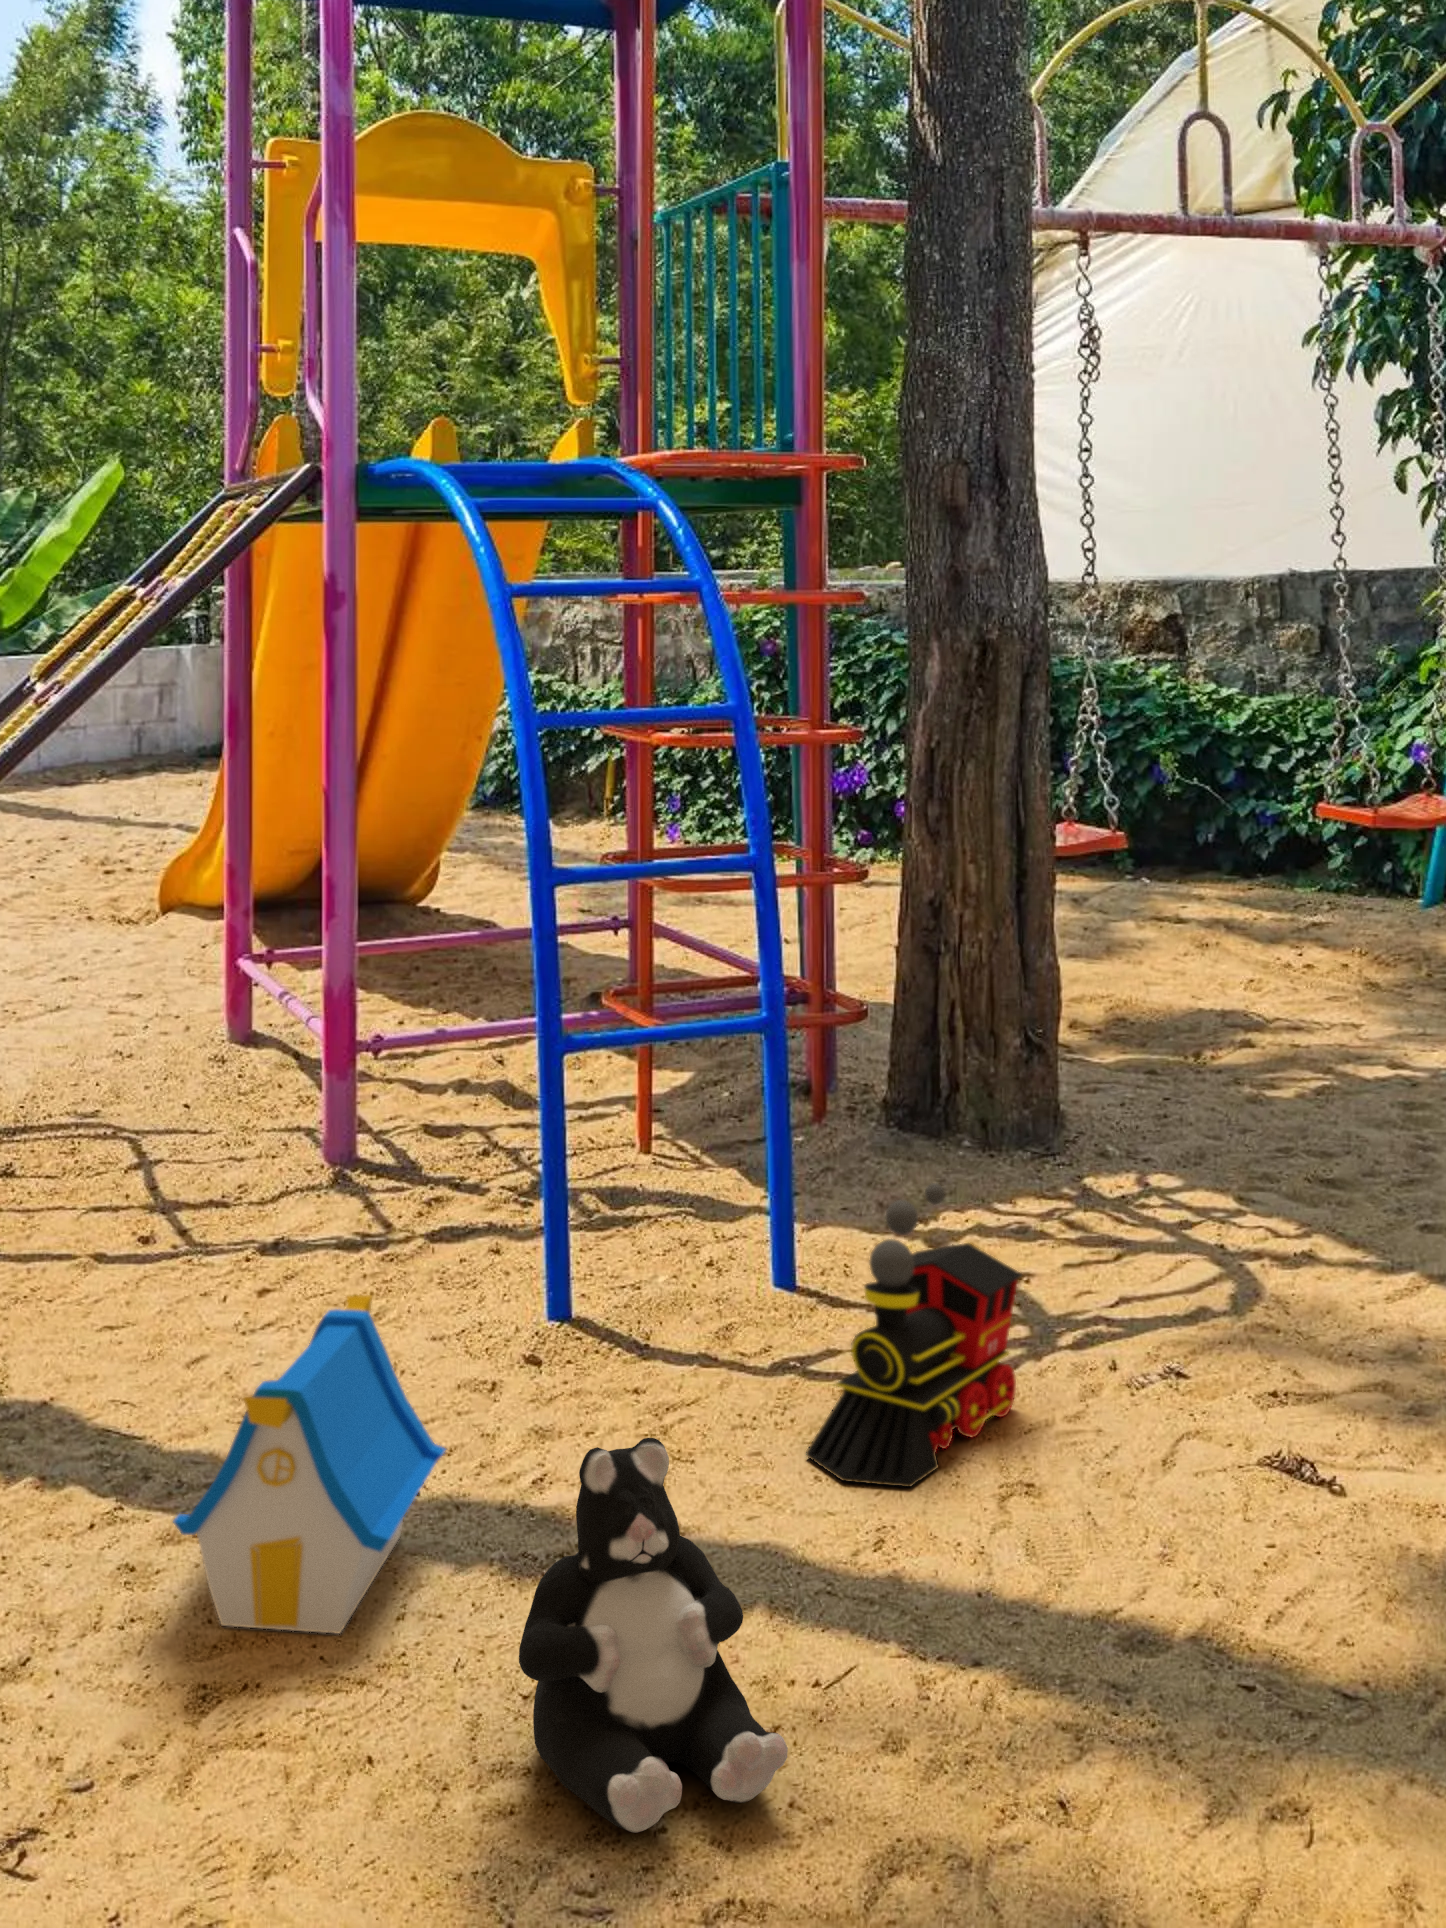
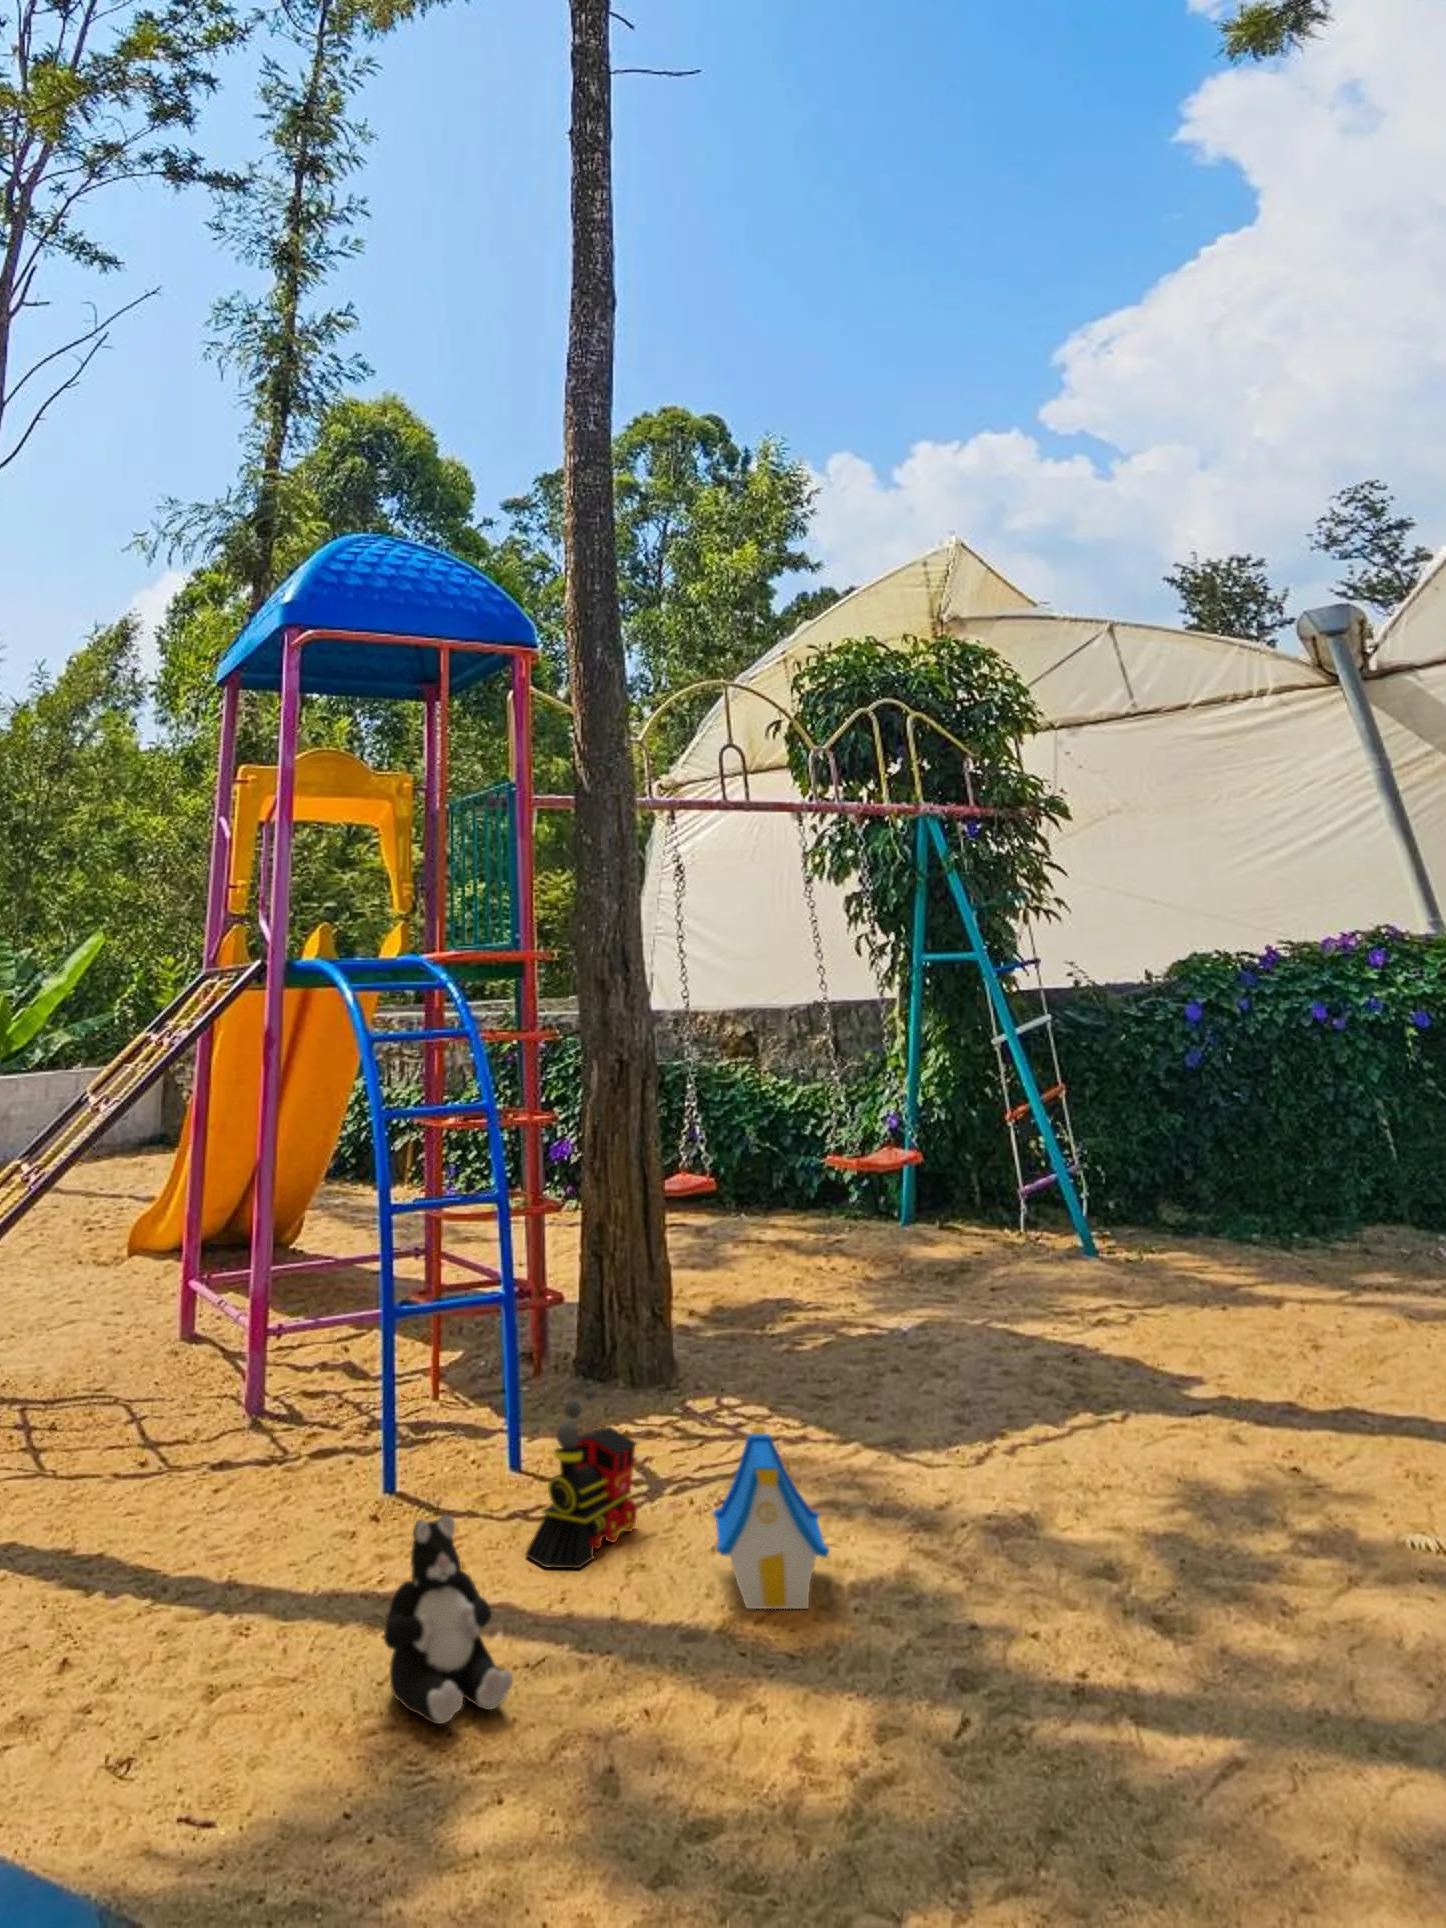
toy house: present [173,1295,445,1634] -> present [713,1427,829,1609]

